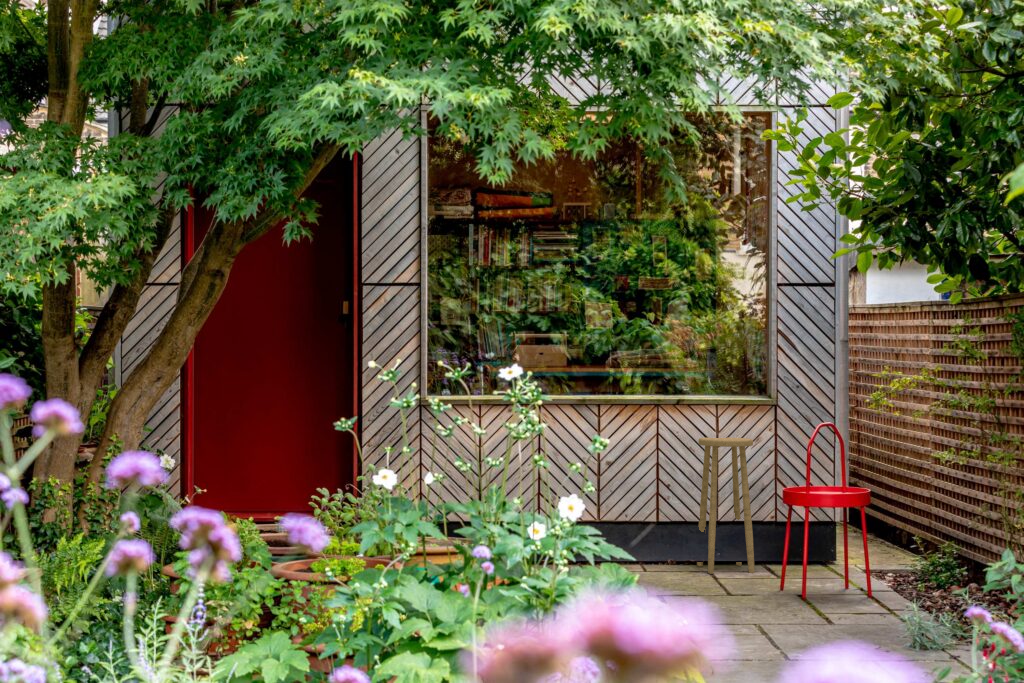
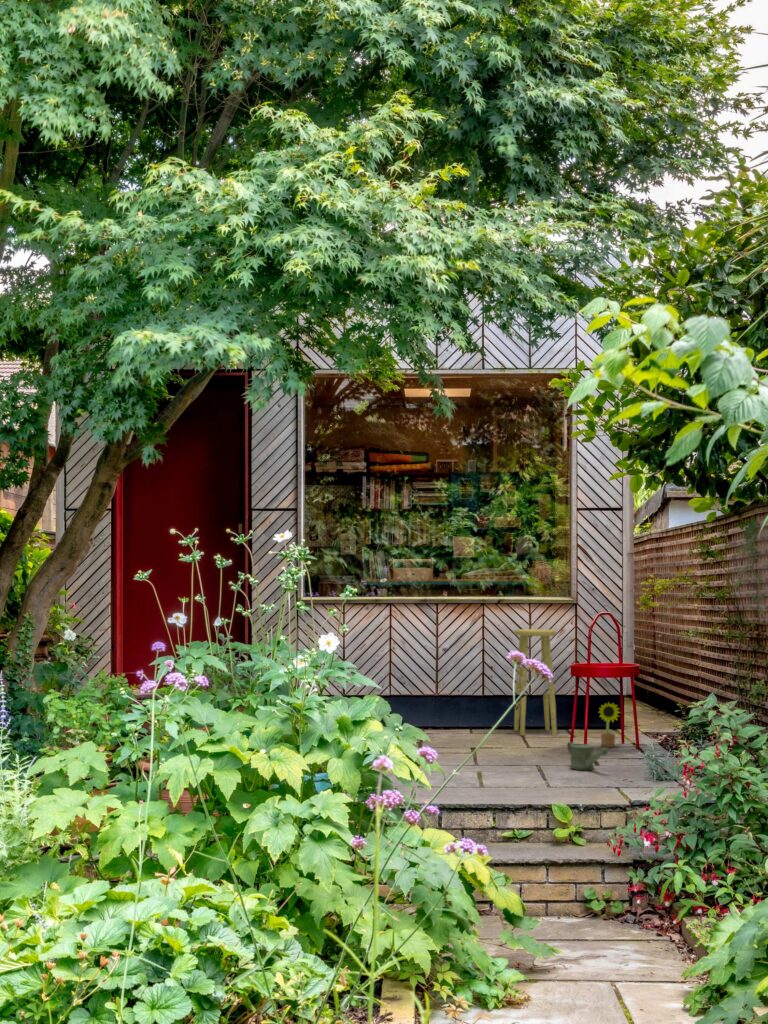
decorative plant: none [819,533,850,592] -> present [599,703,620,747]
watering can: none [795,592,859,632] -> present [567,742,608,770]

